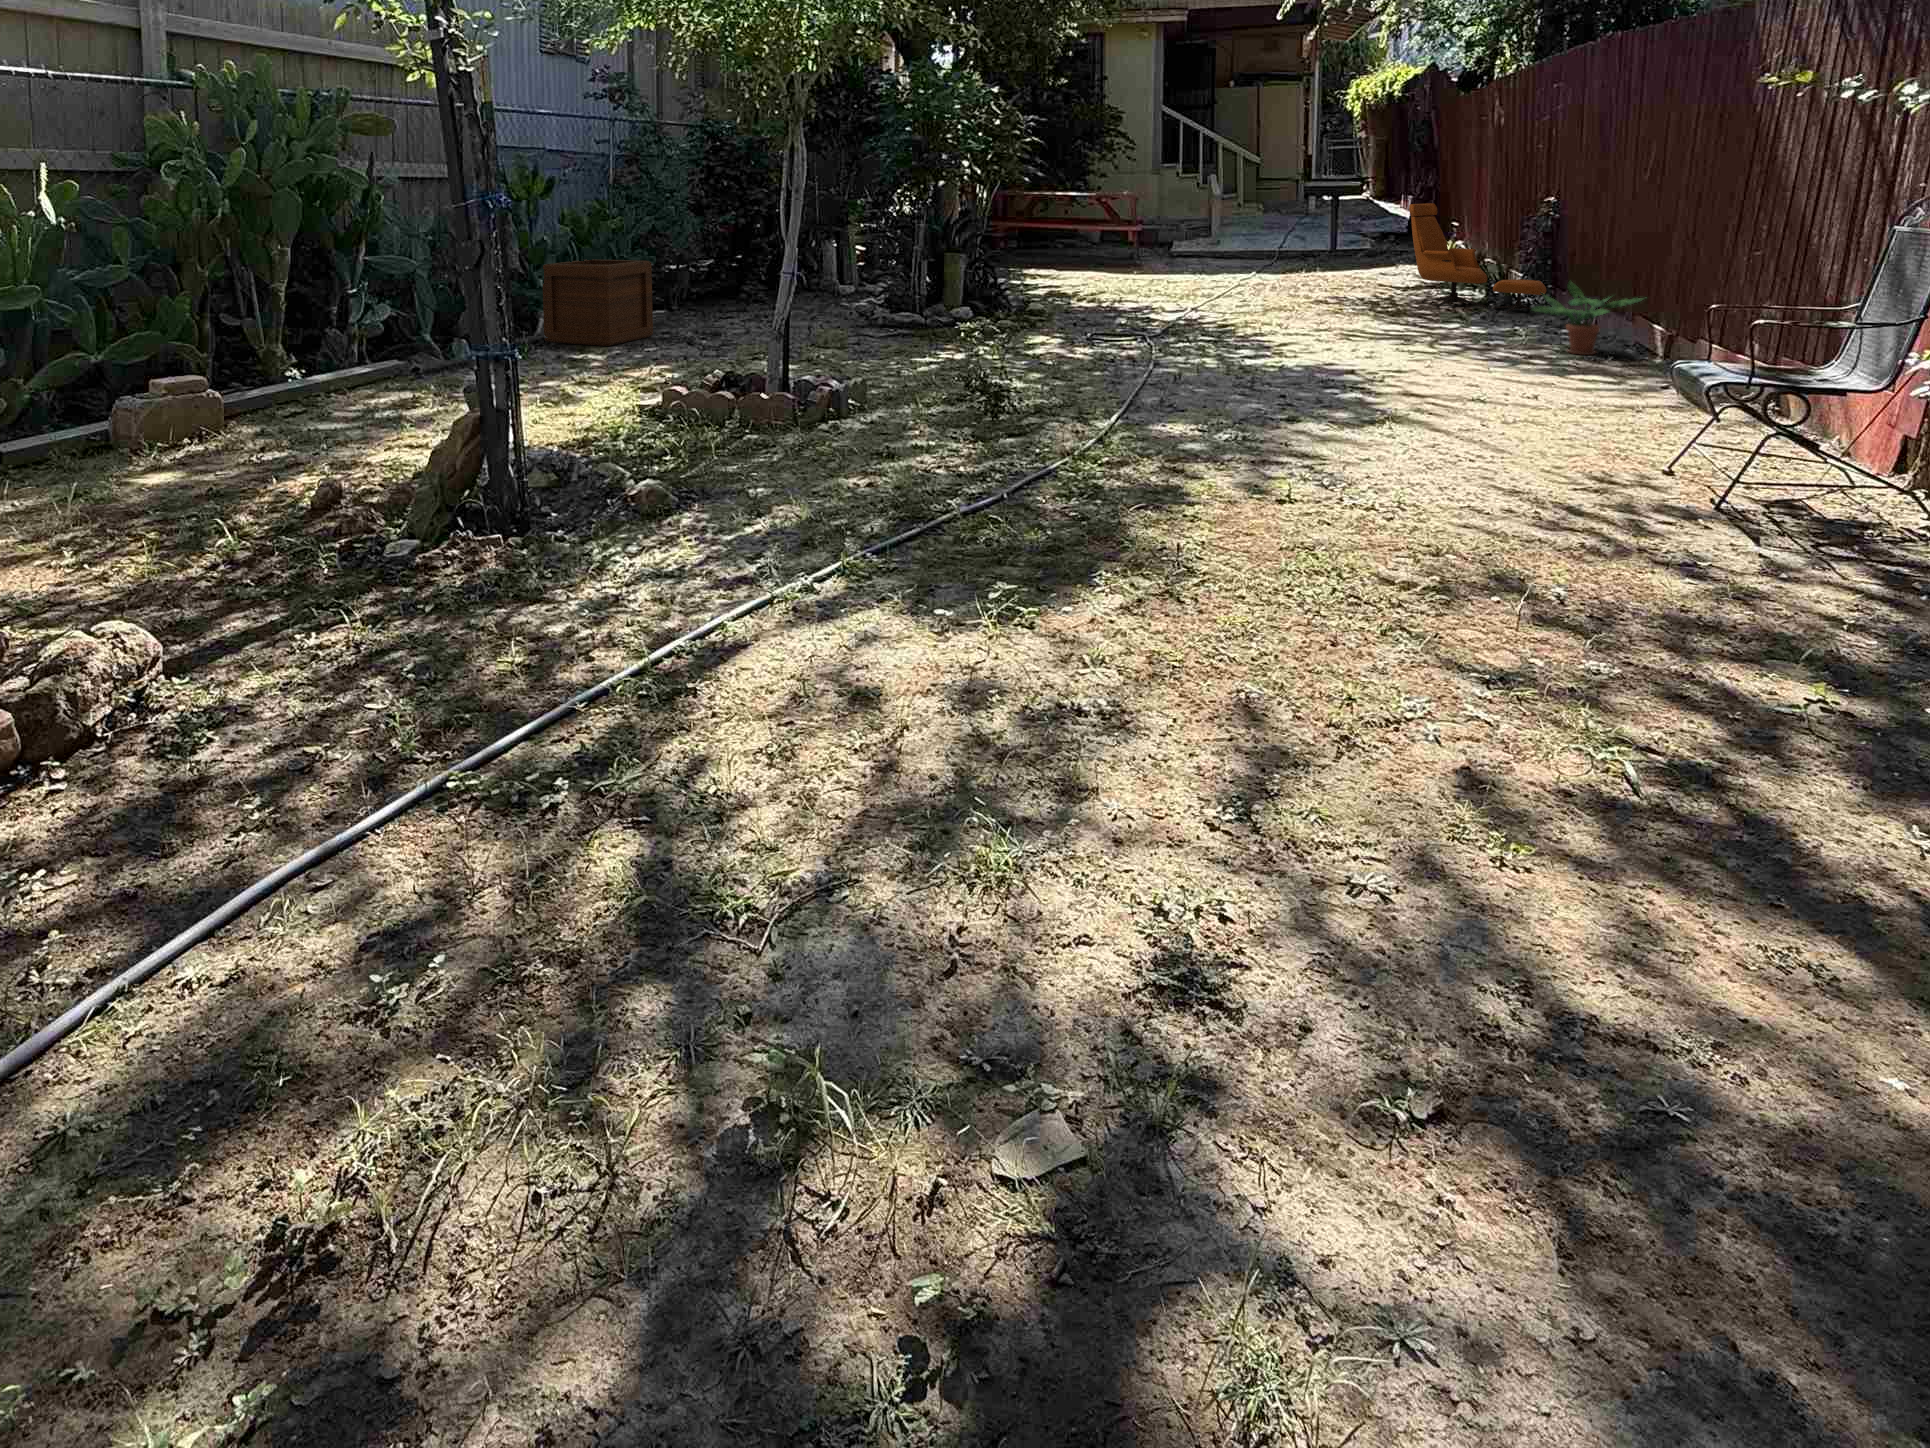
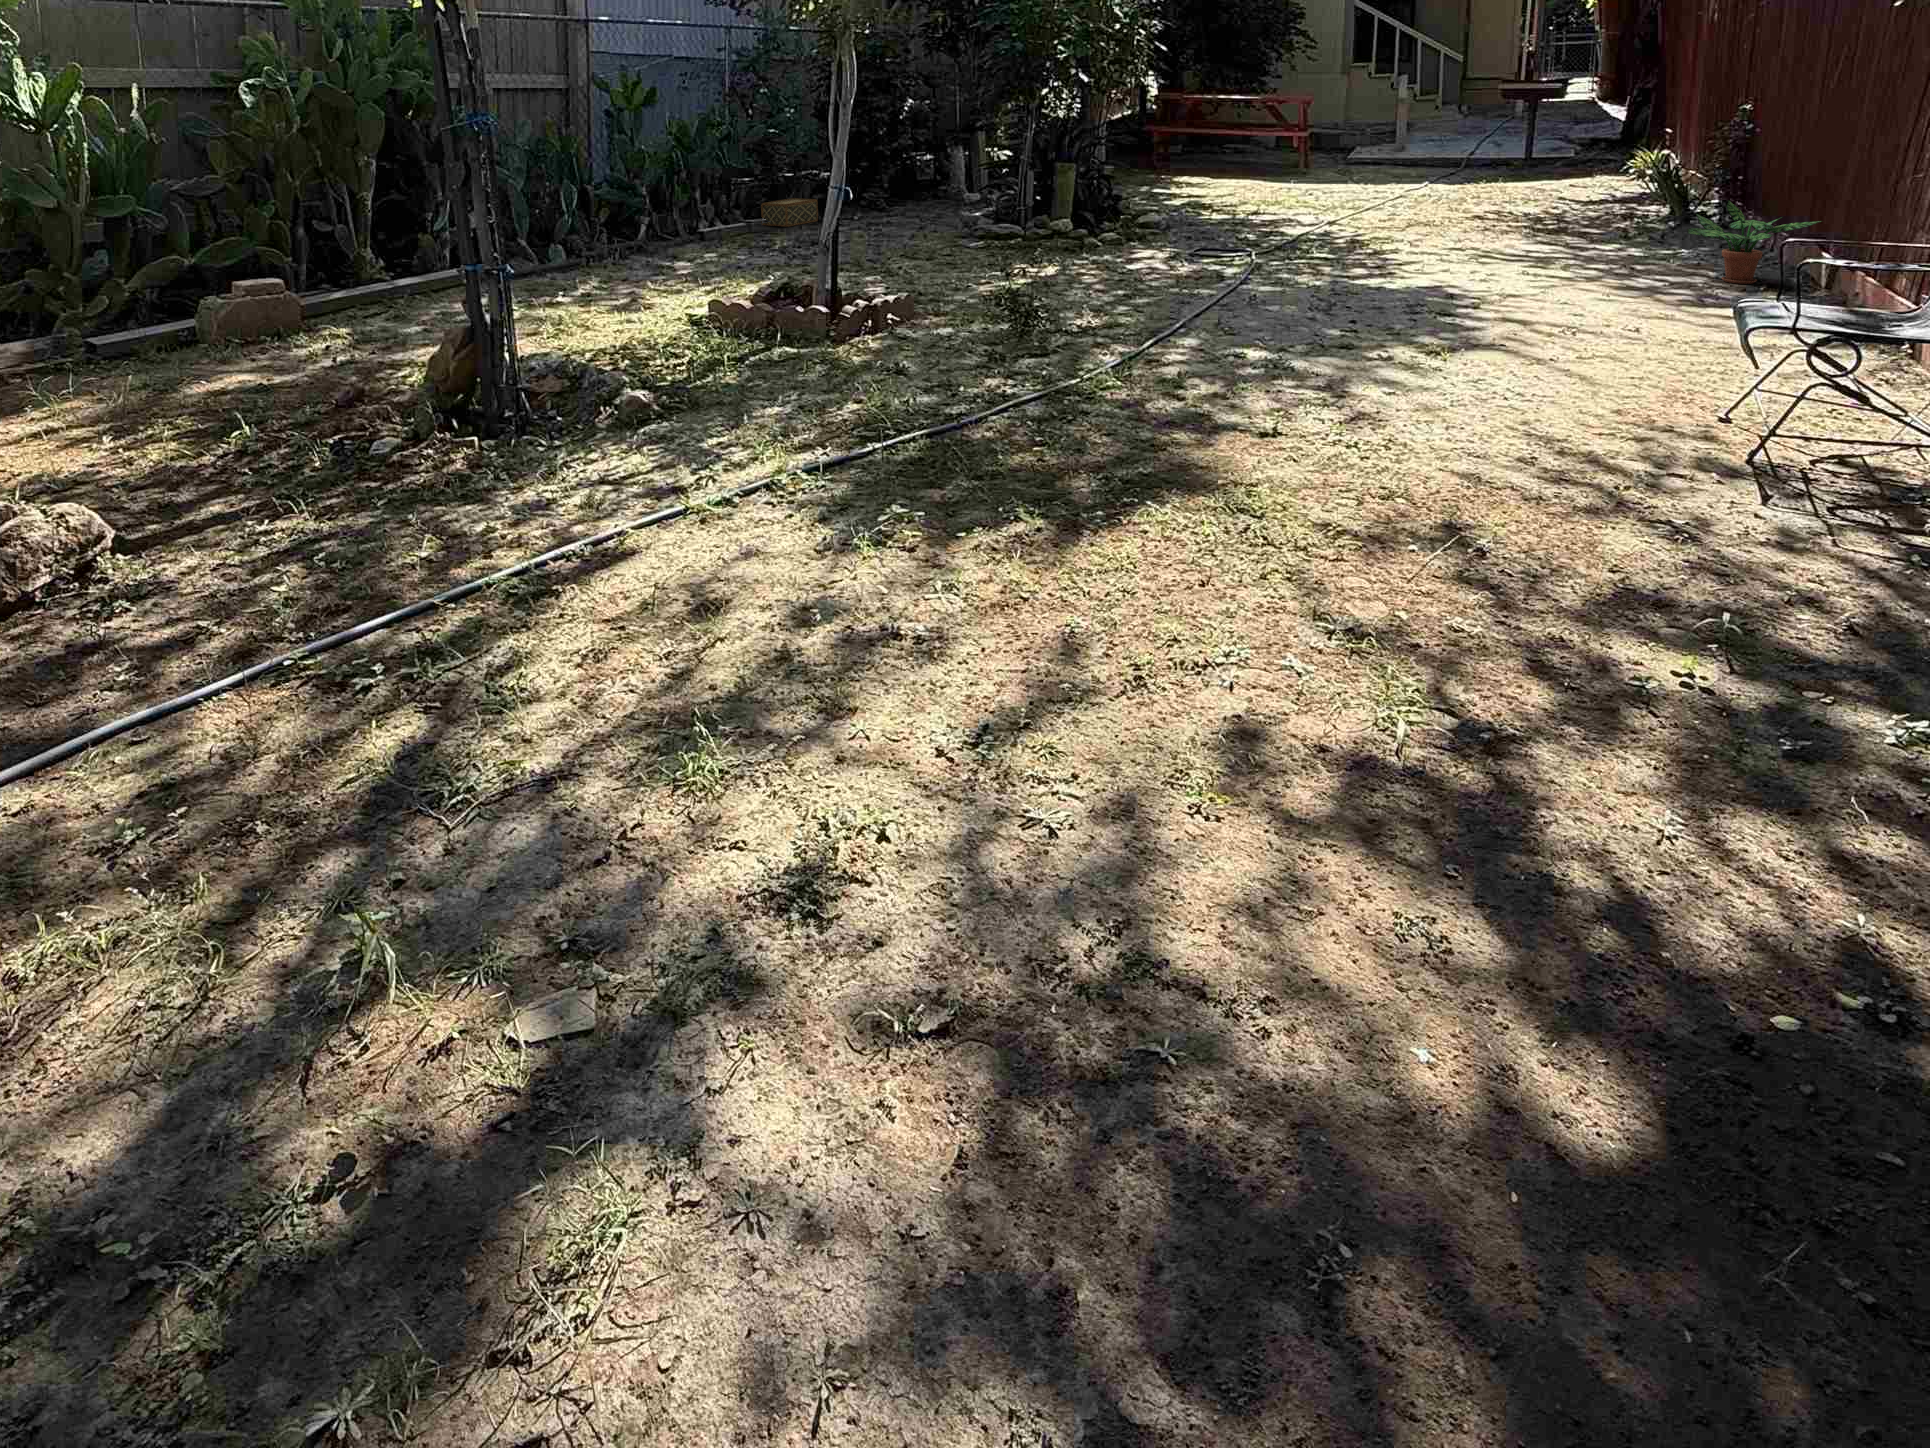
lounge chair: present [1409,203,1546,313] -> none [1585,111,1737,235]
wooden crate: present [543,259,653,346] -> none [646,168,756,254]
woven basket: none [645,290,700,319] -> present [761,198,818,227]

